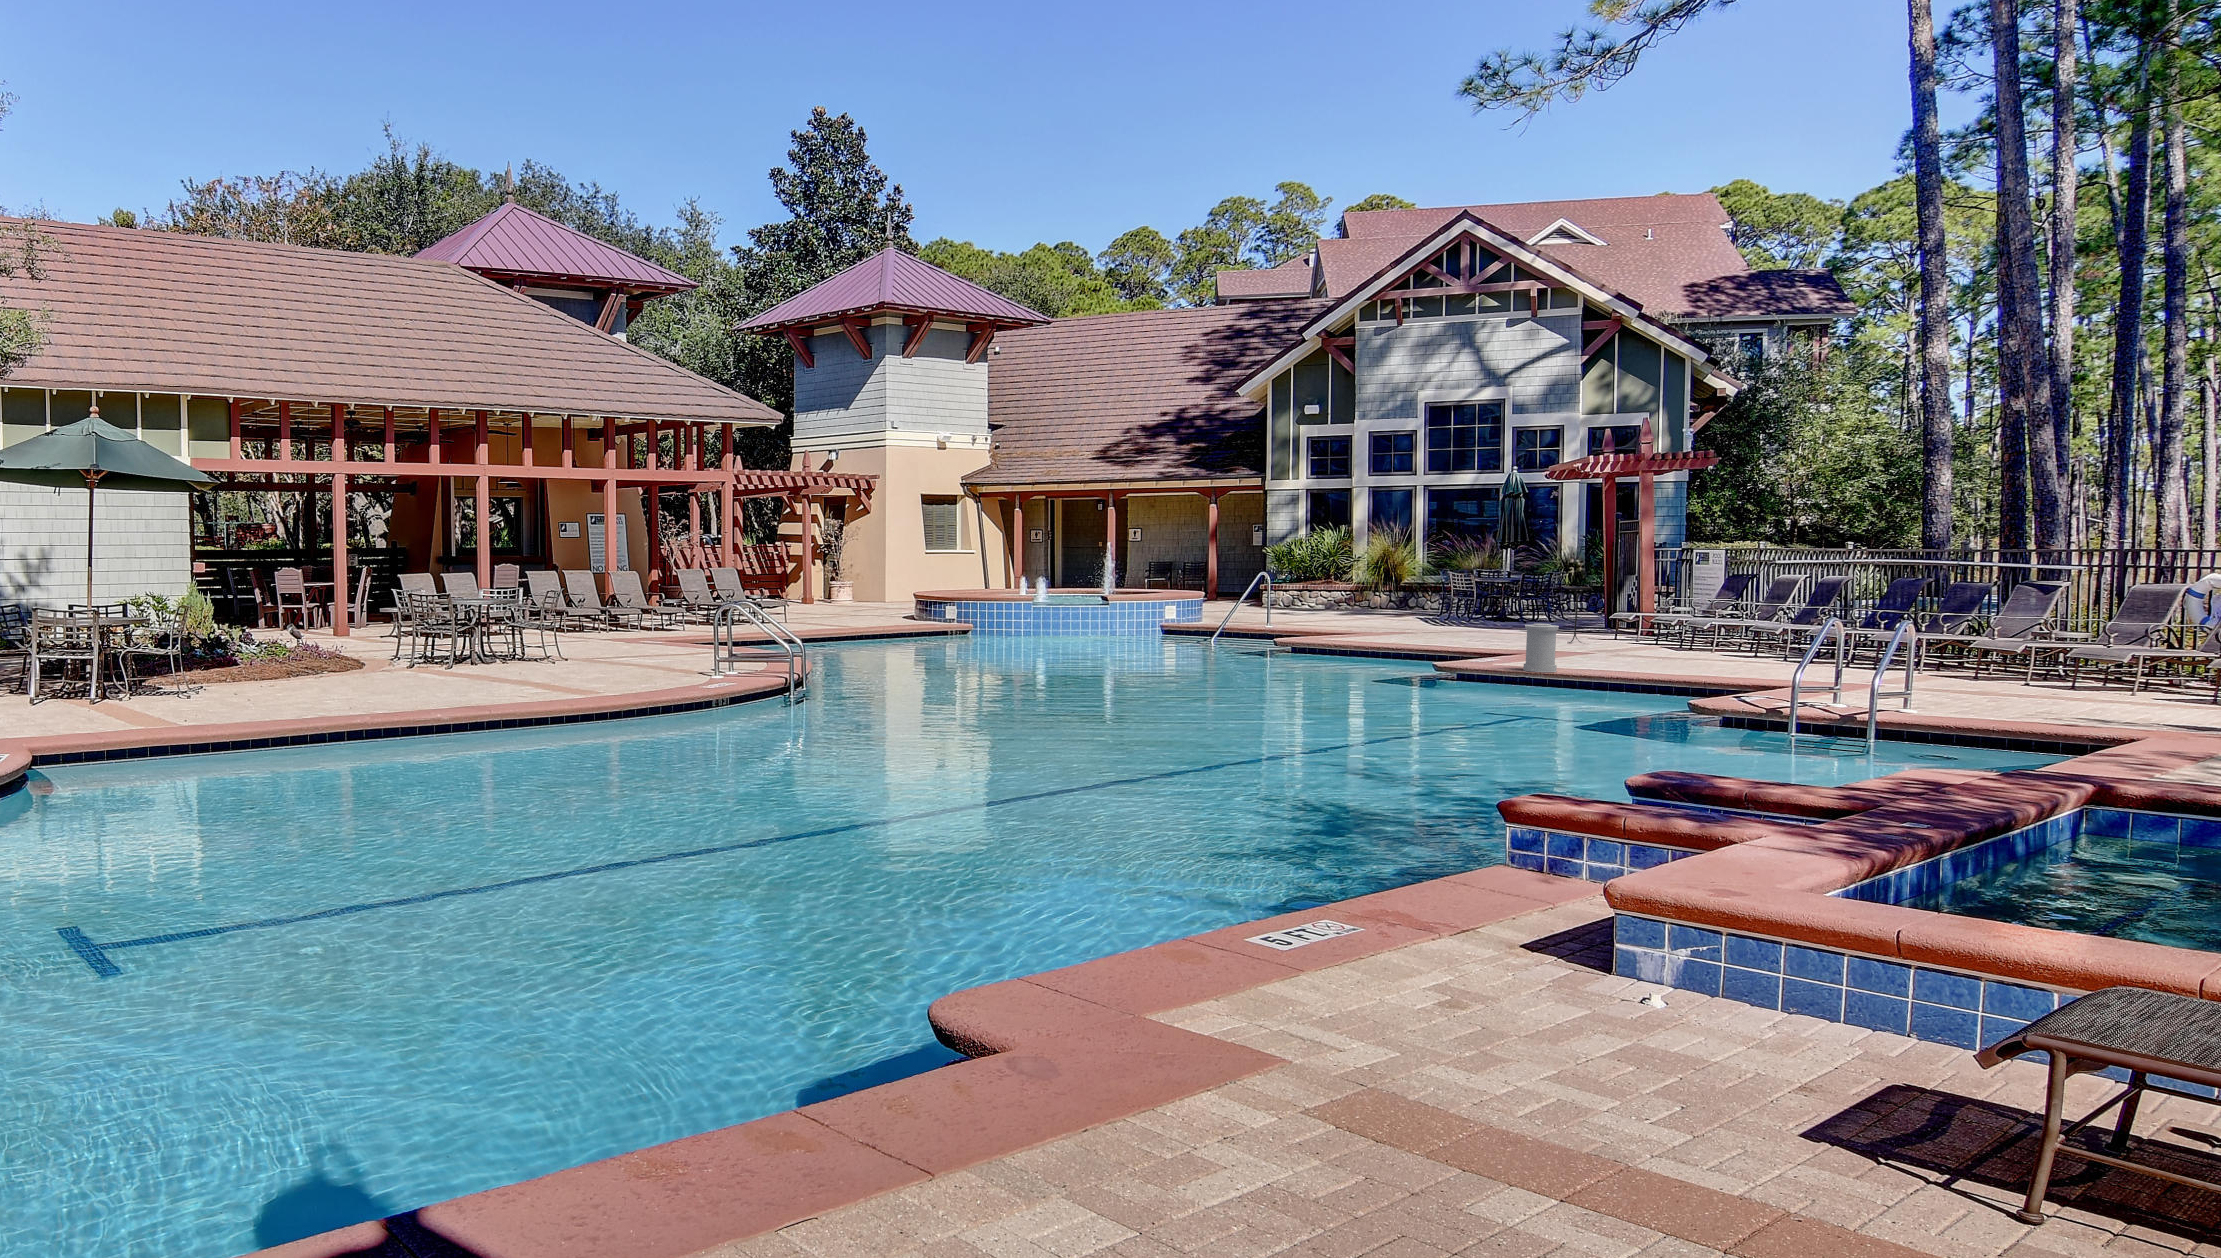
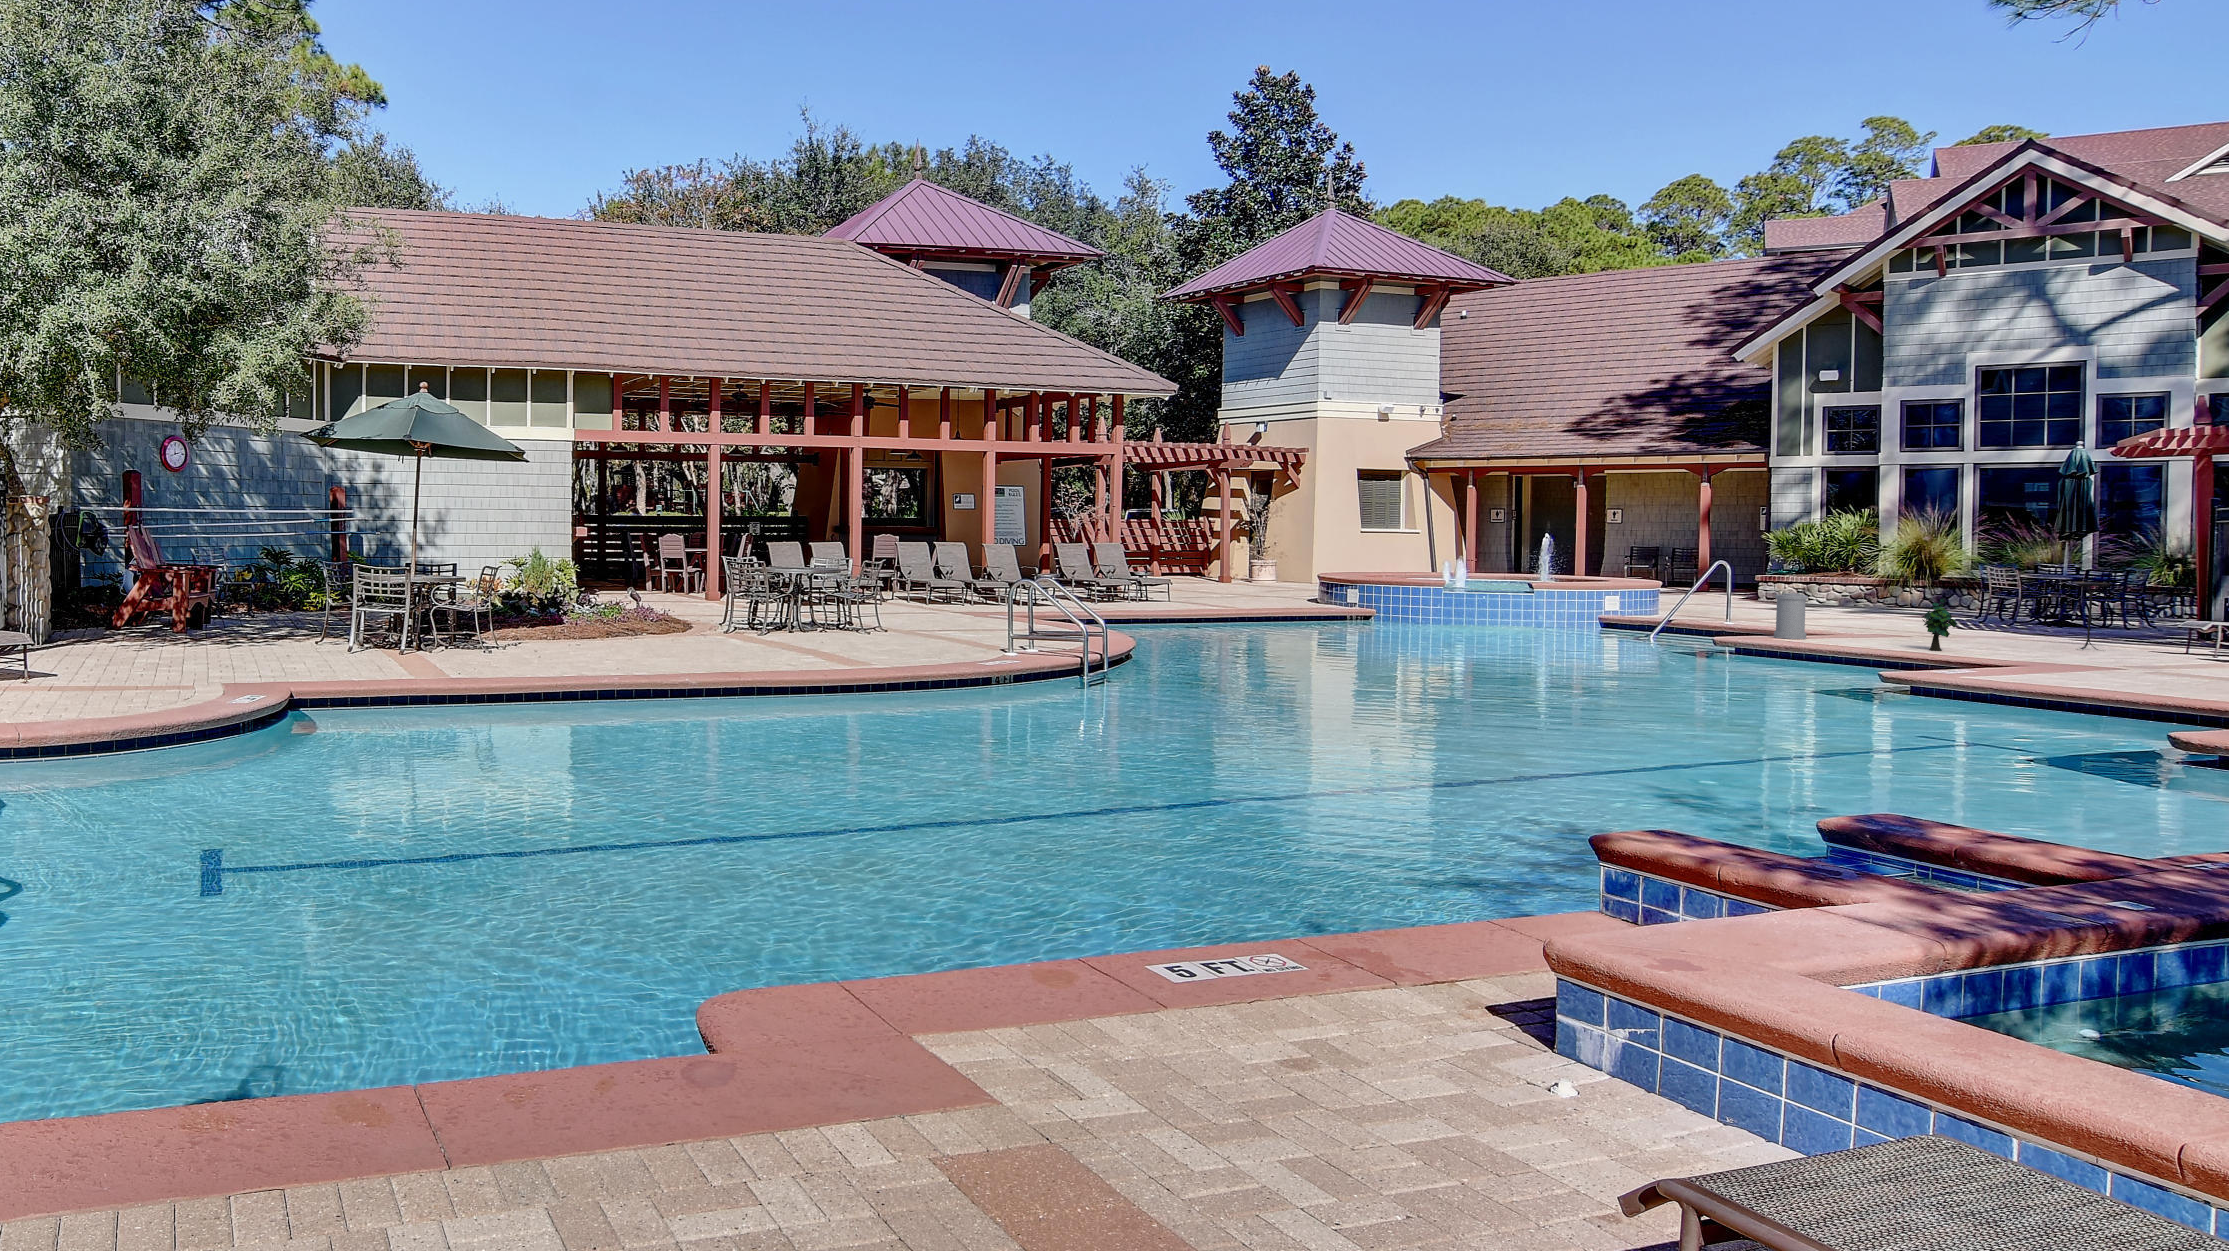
decorative plant: none [1460,604,1490,649] -> present [1922,599,1957,651]
trash can: present [1523,624,1559,672] -> present [1774,593,1808,639]

